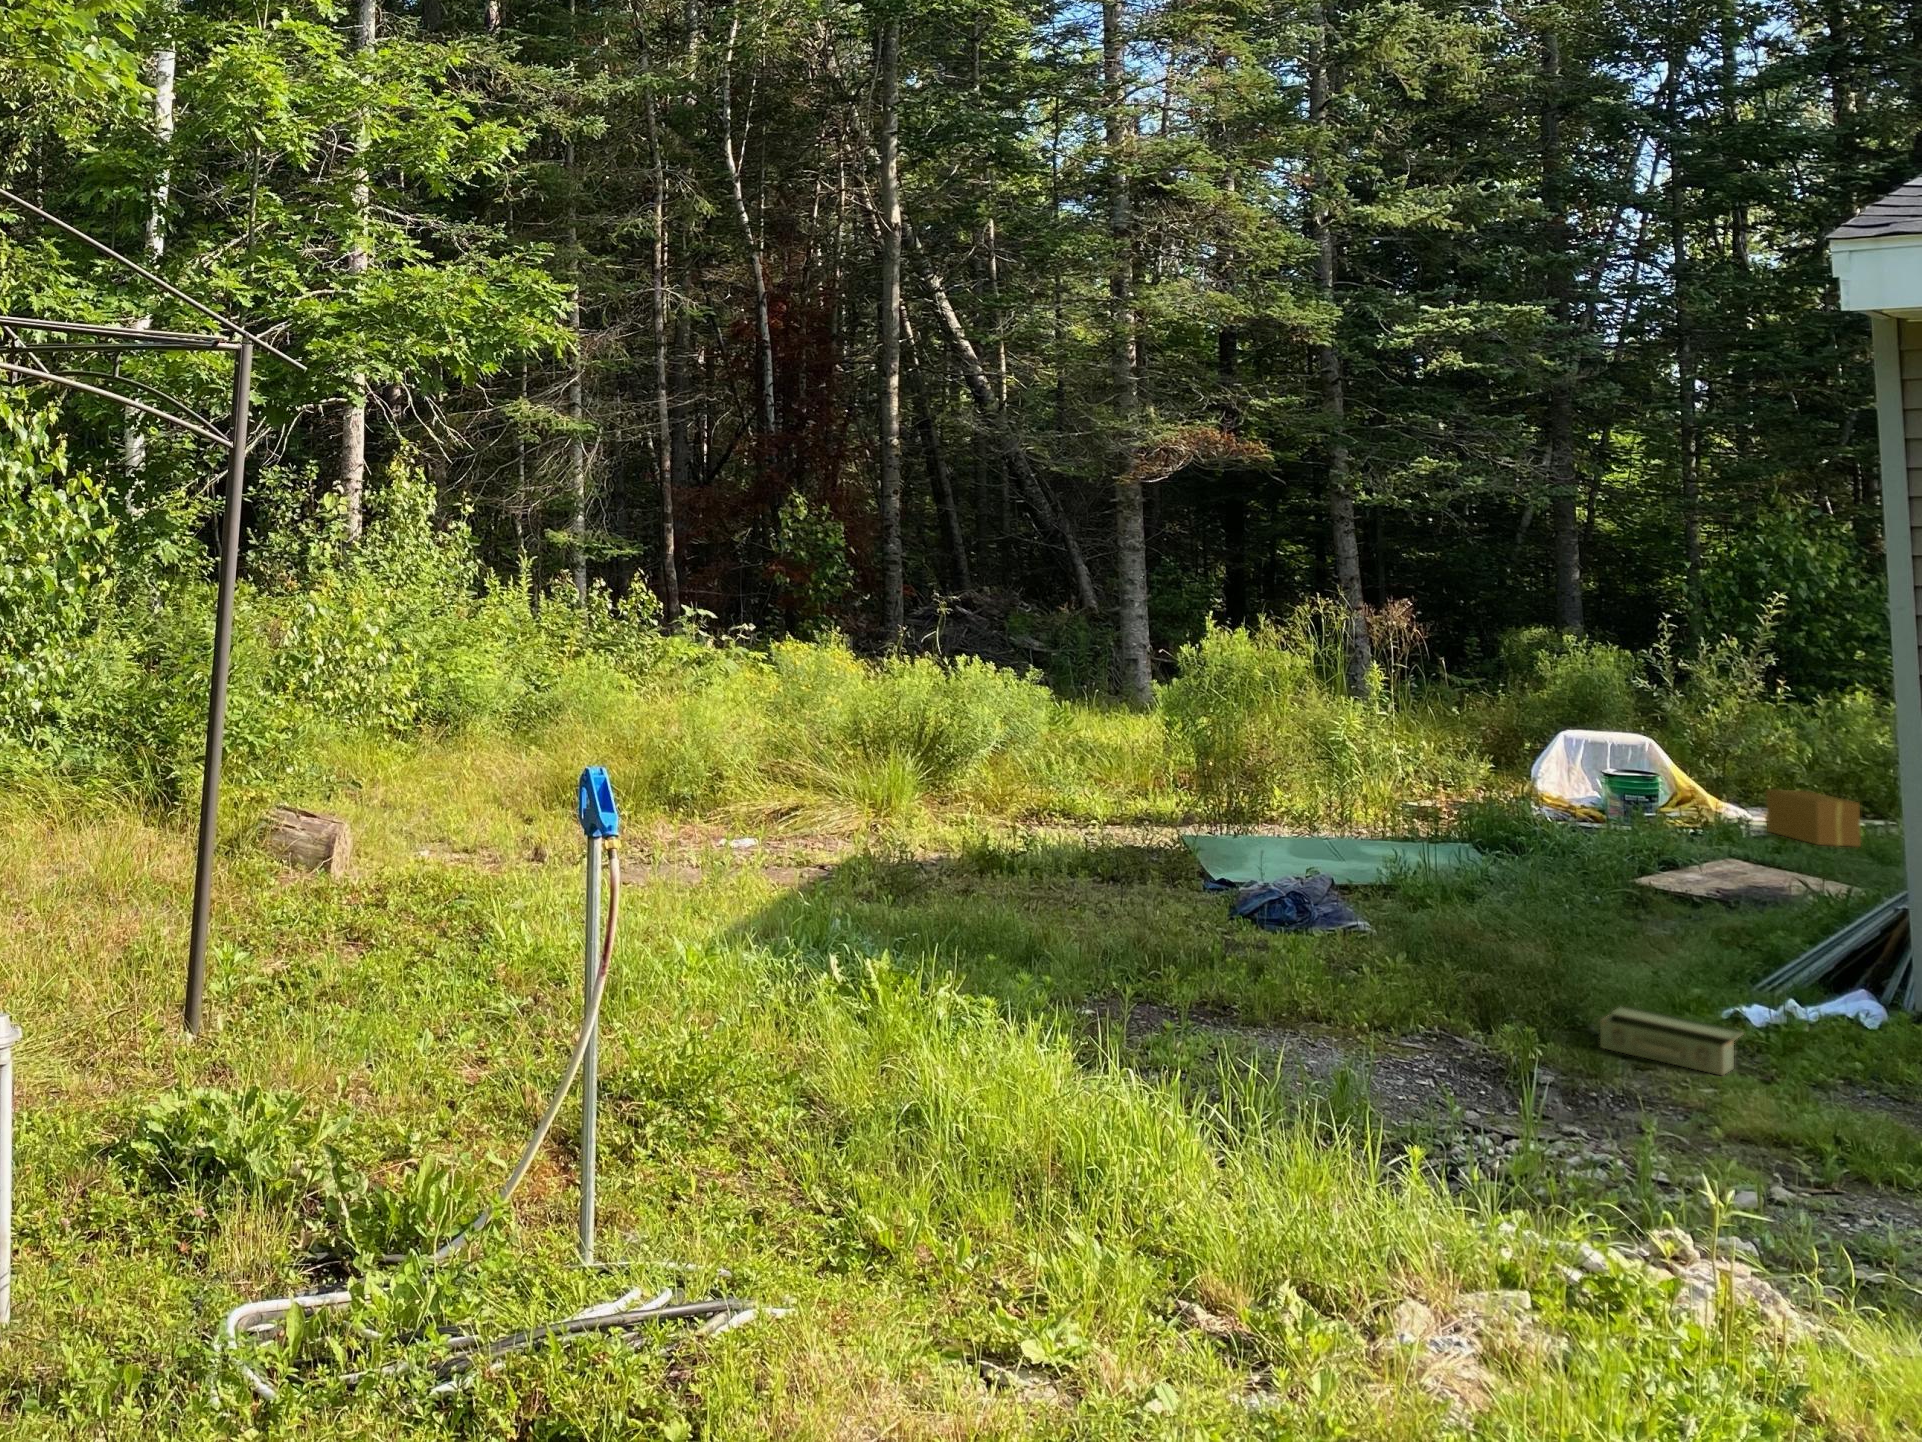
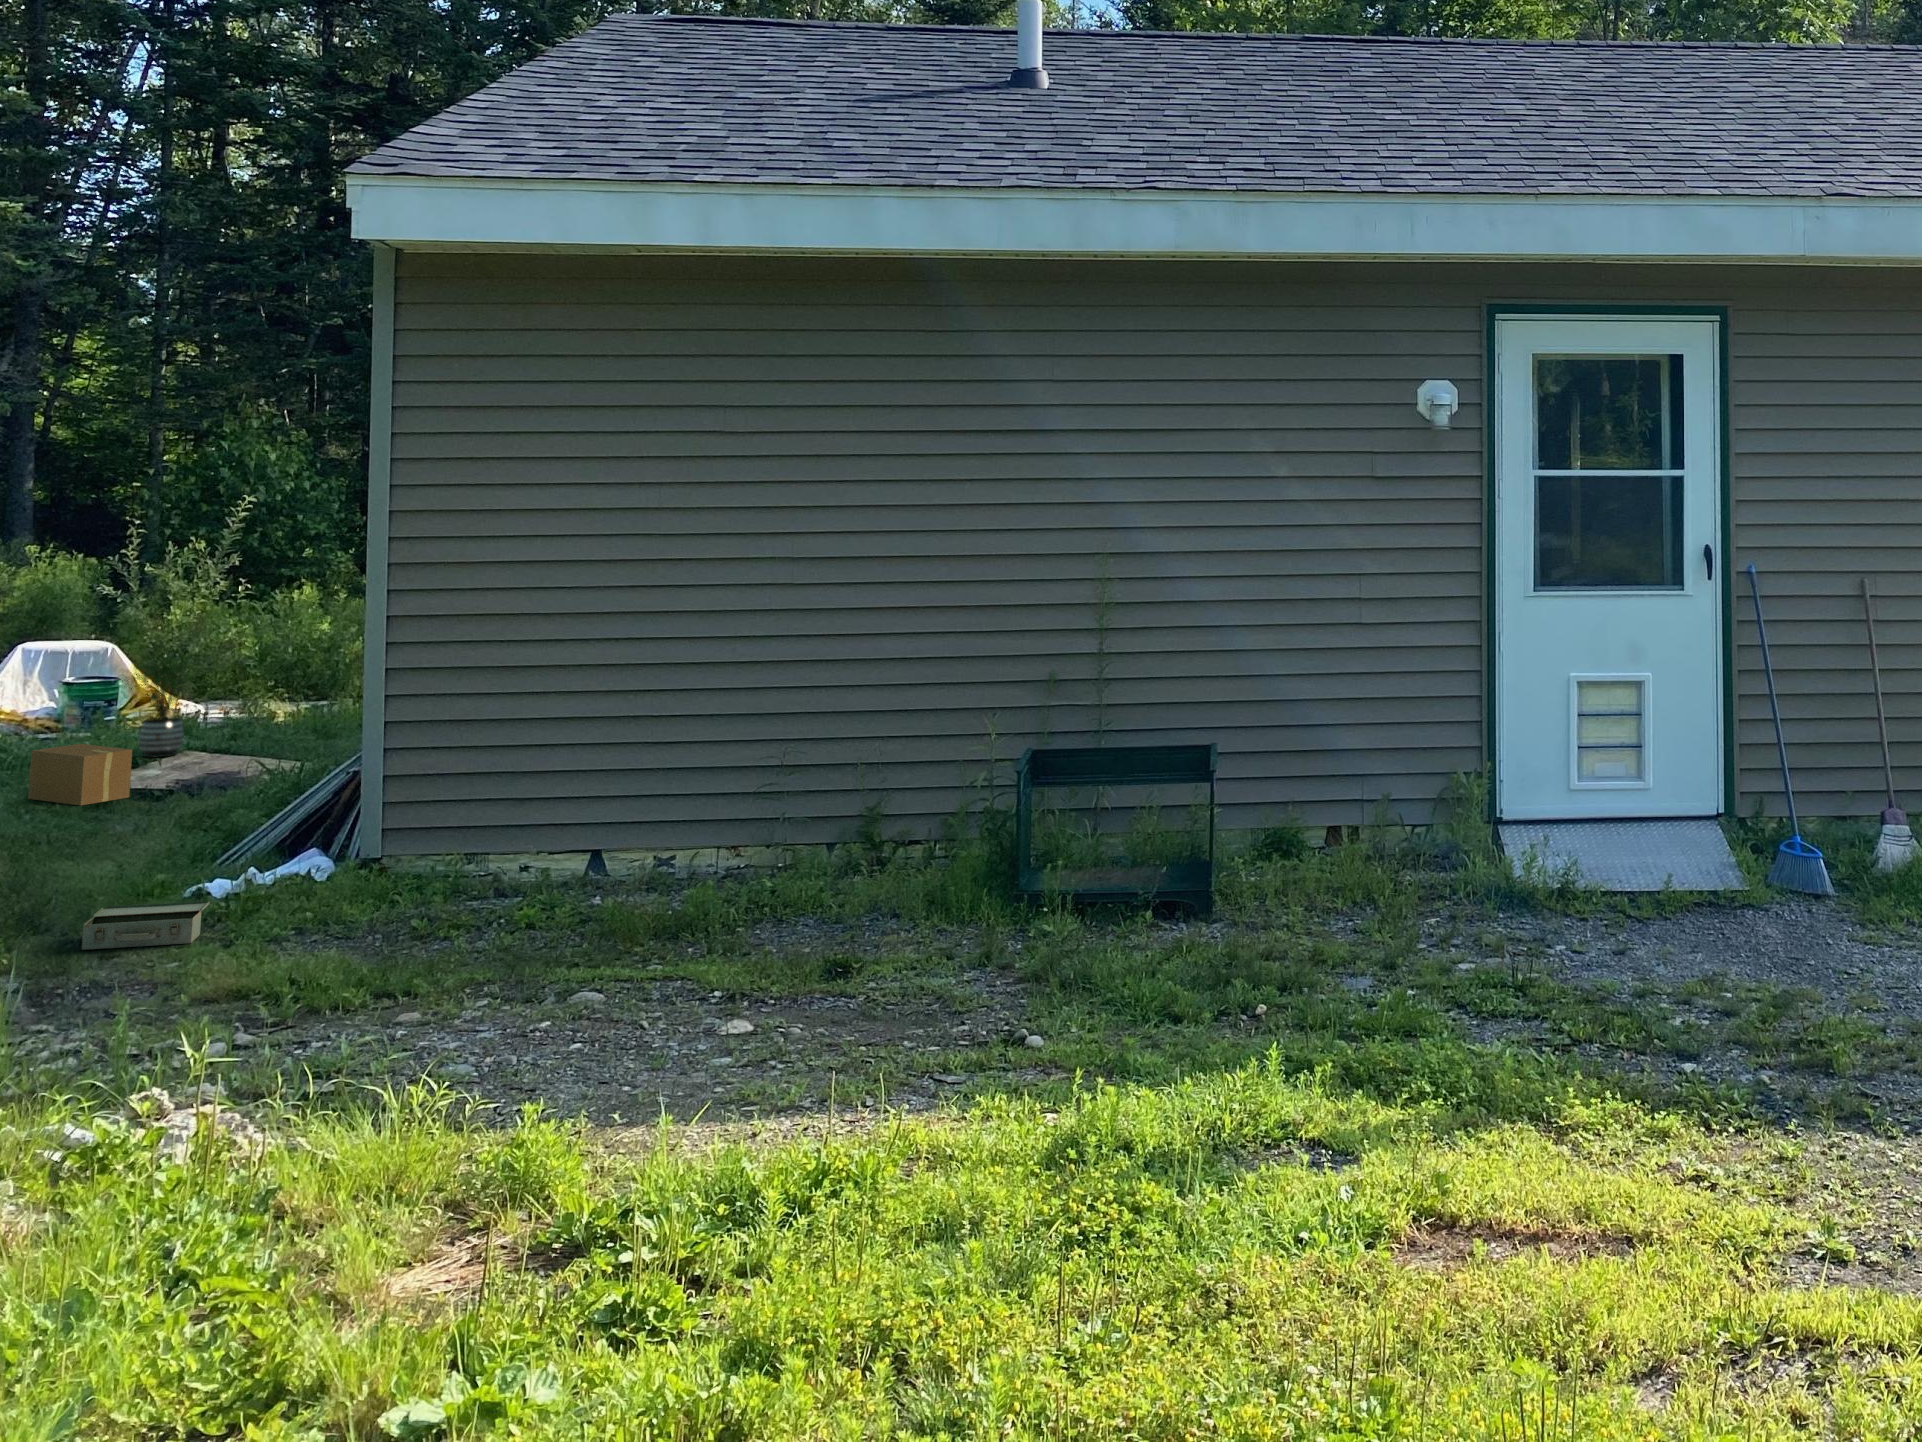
potted plant: none [1648,744,1739,860] -> present [122,654,194,758]
cardboard box: present [1766,789,1861,847] -> present [28,744,132,806]

